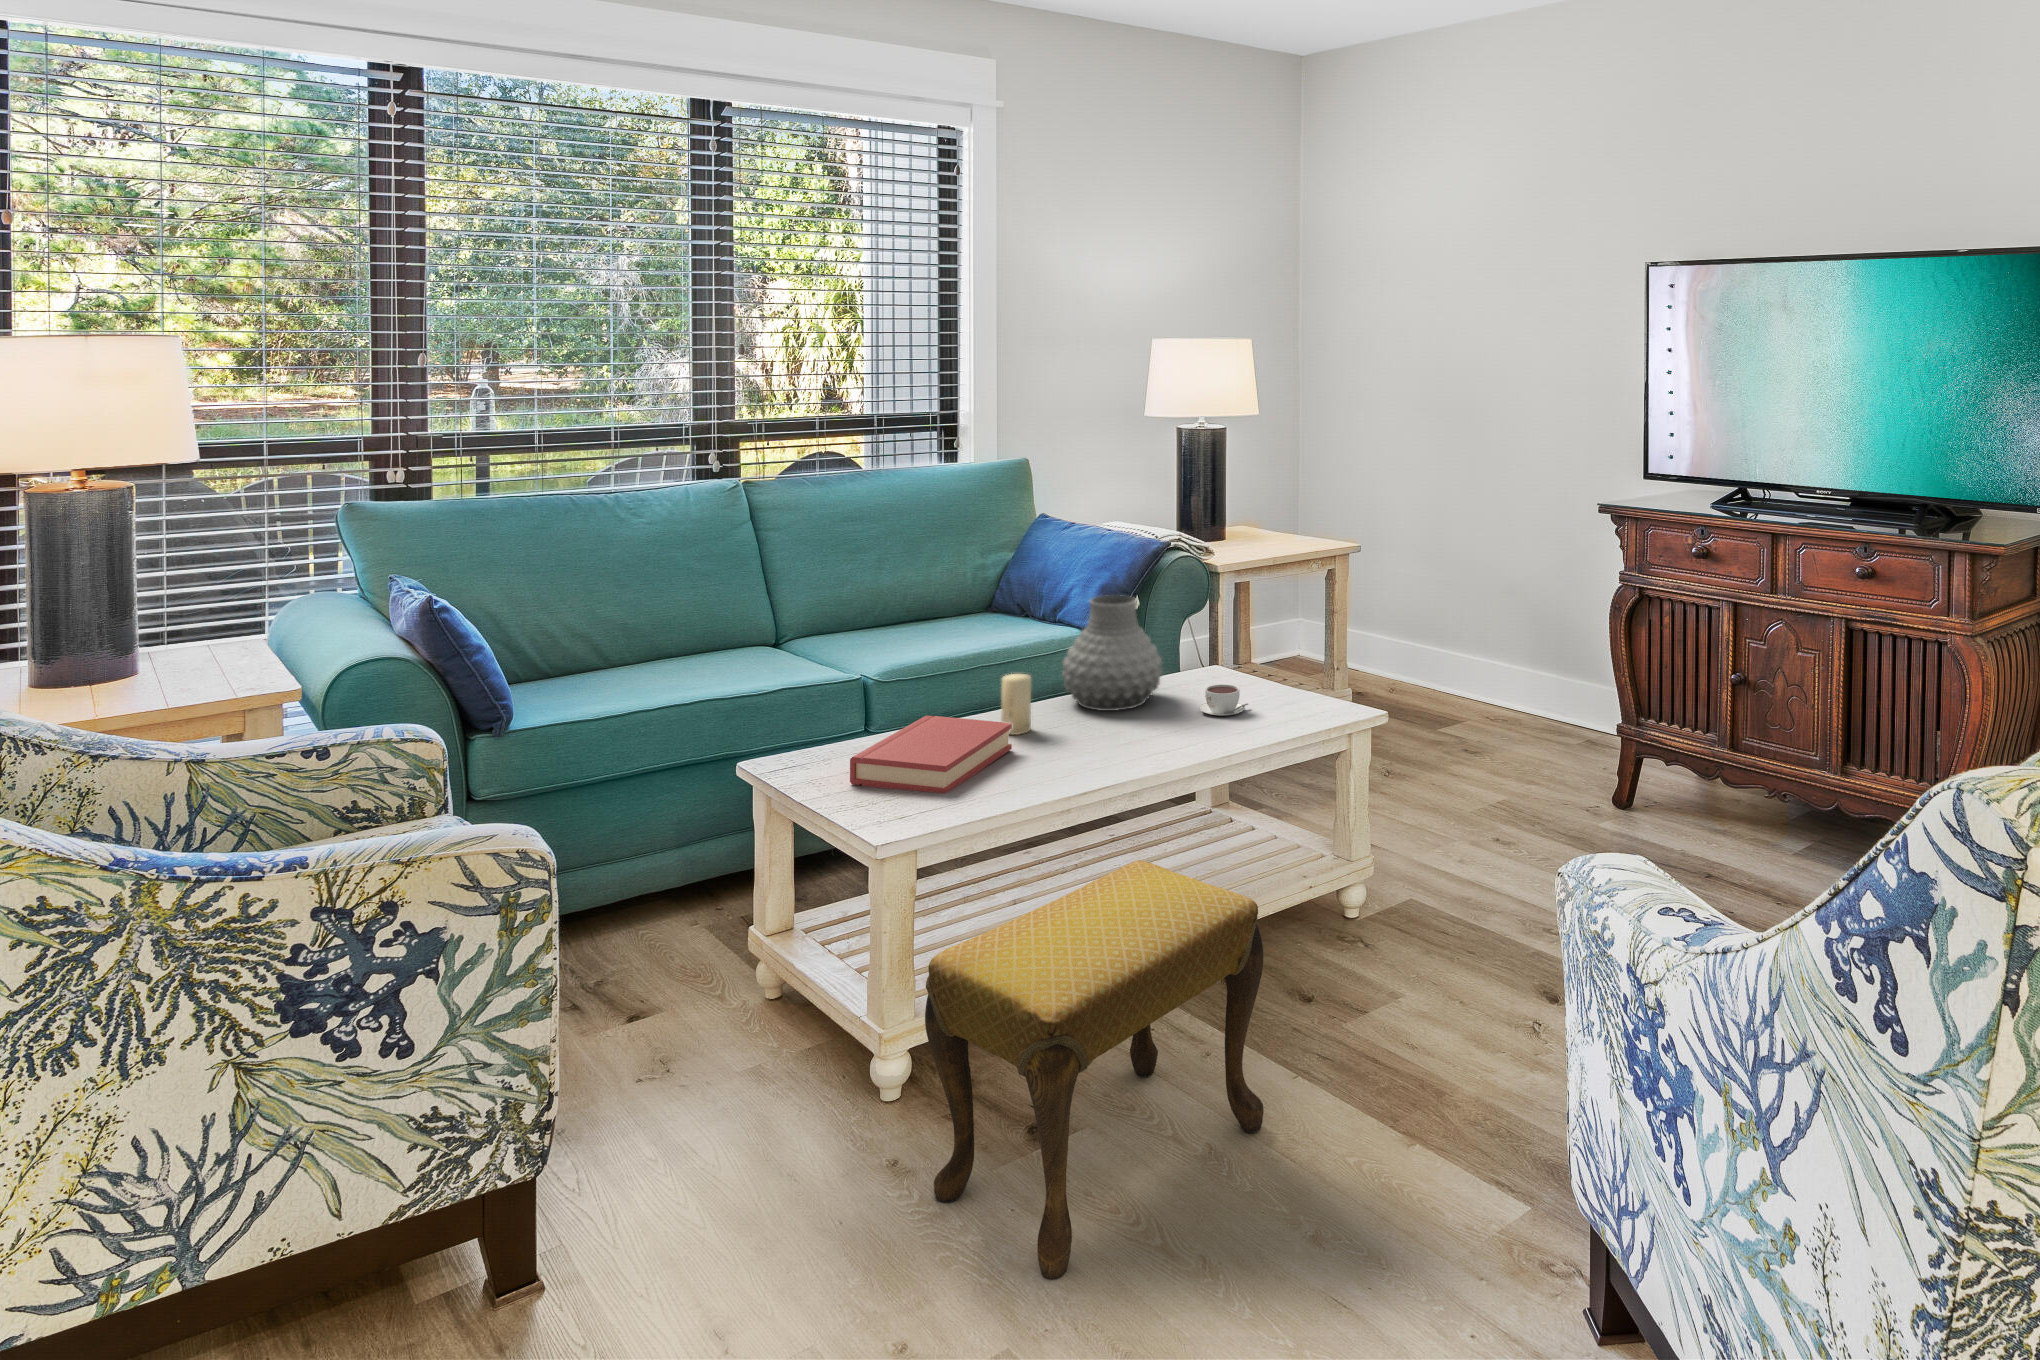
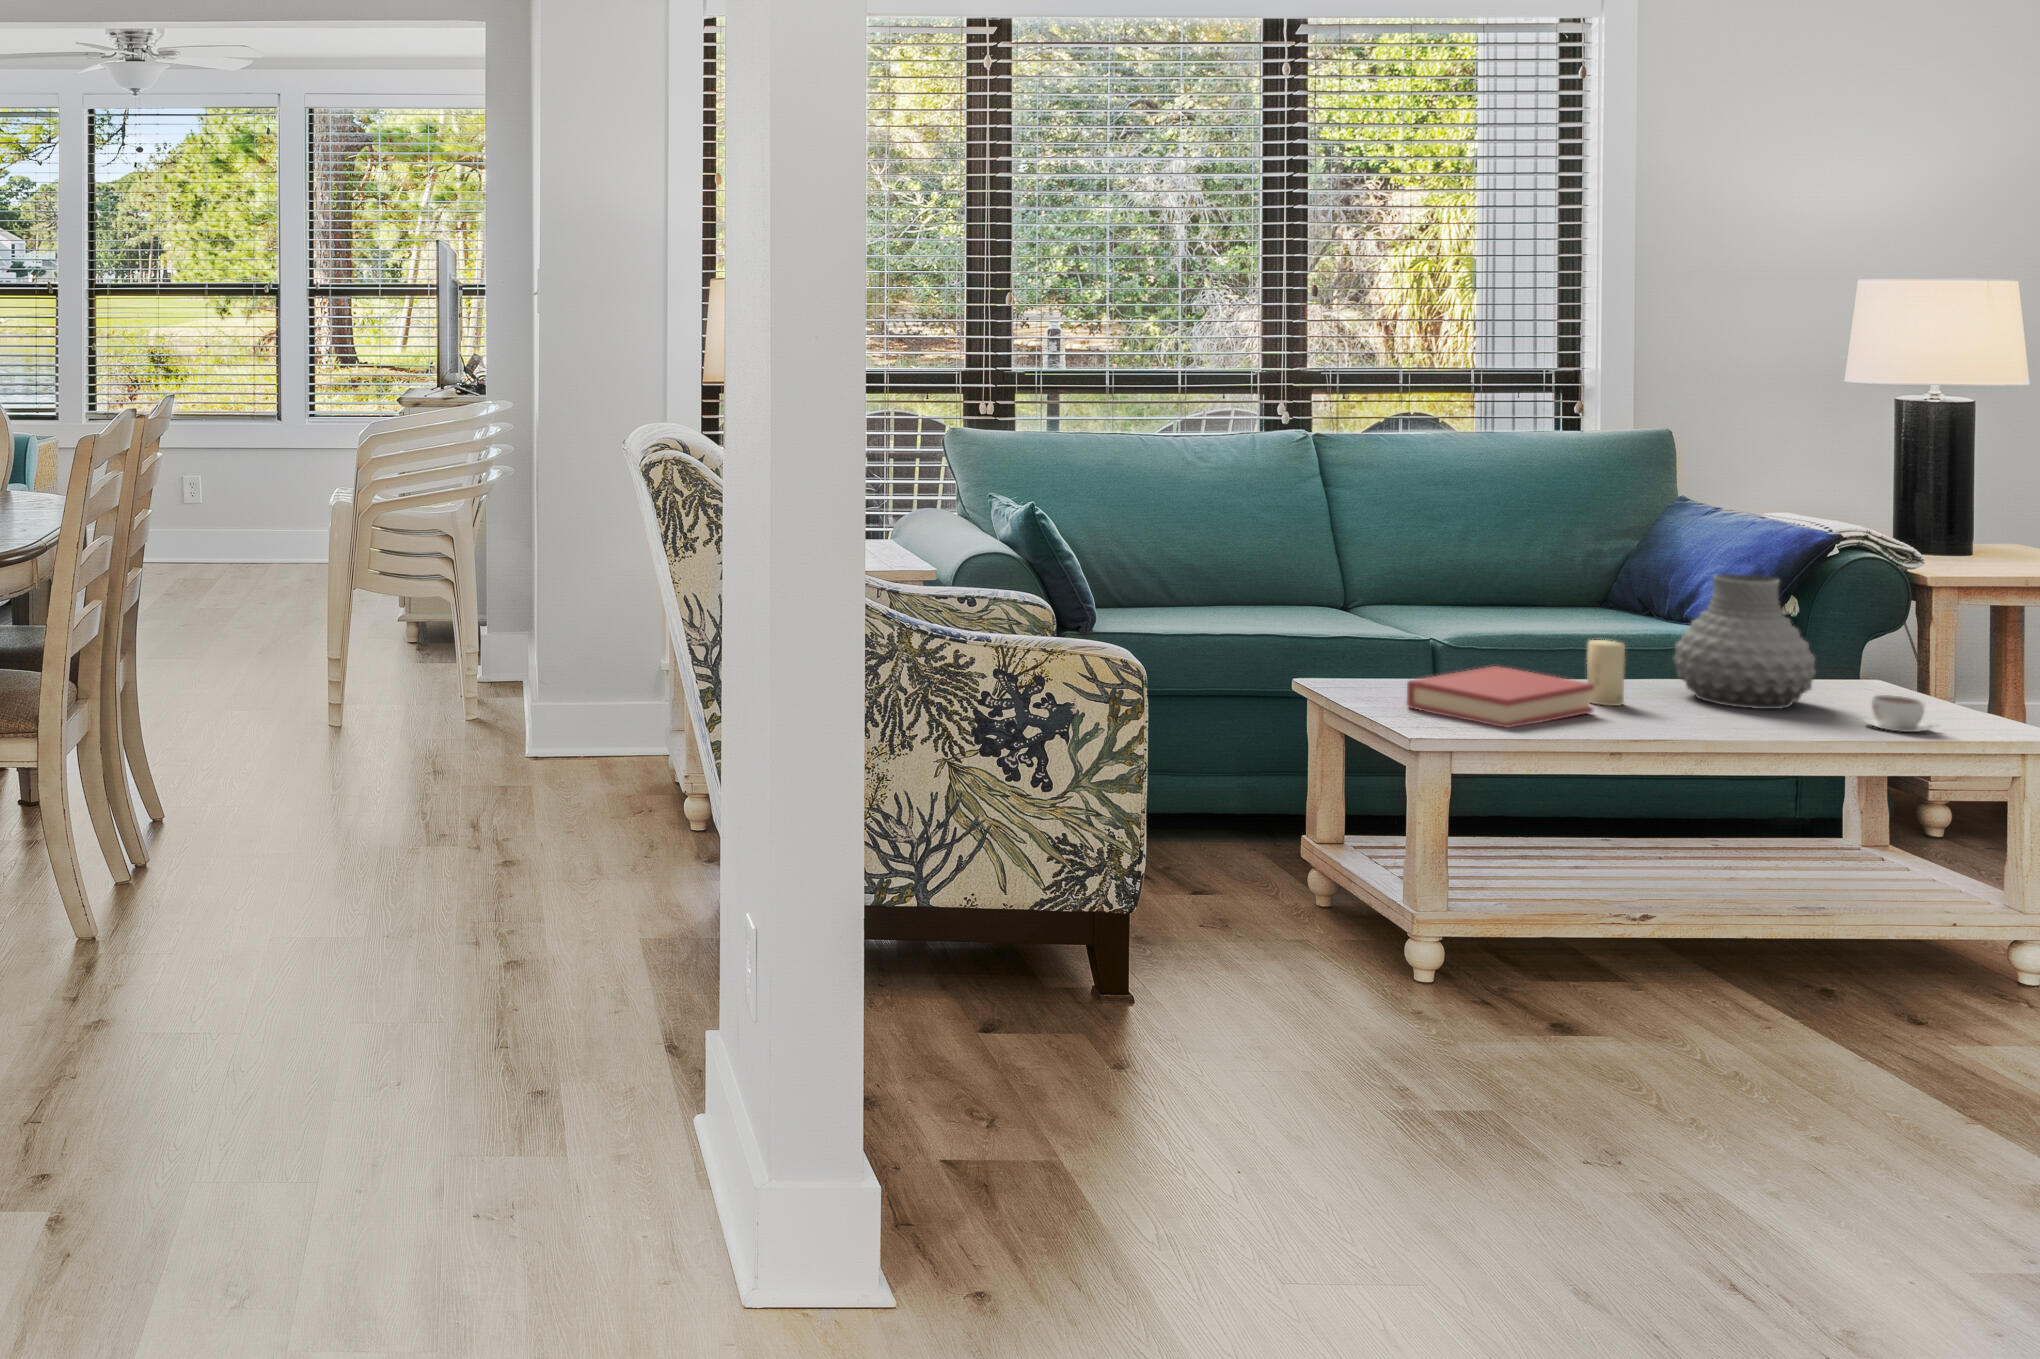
footstool: present [925,860,1264,1280] -> none [1464,820,1867,1137]

